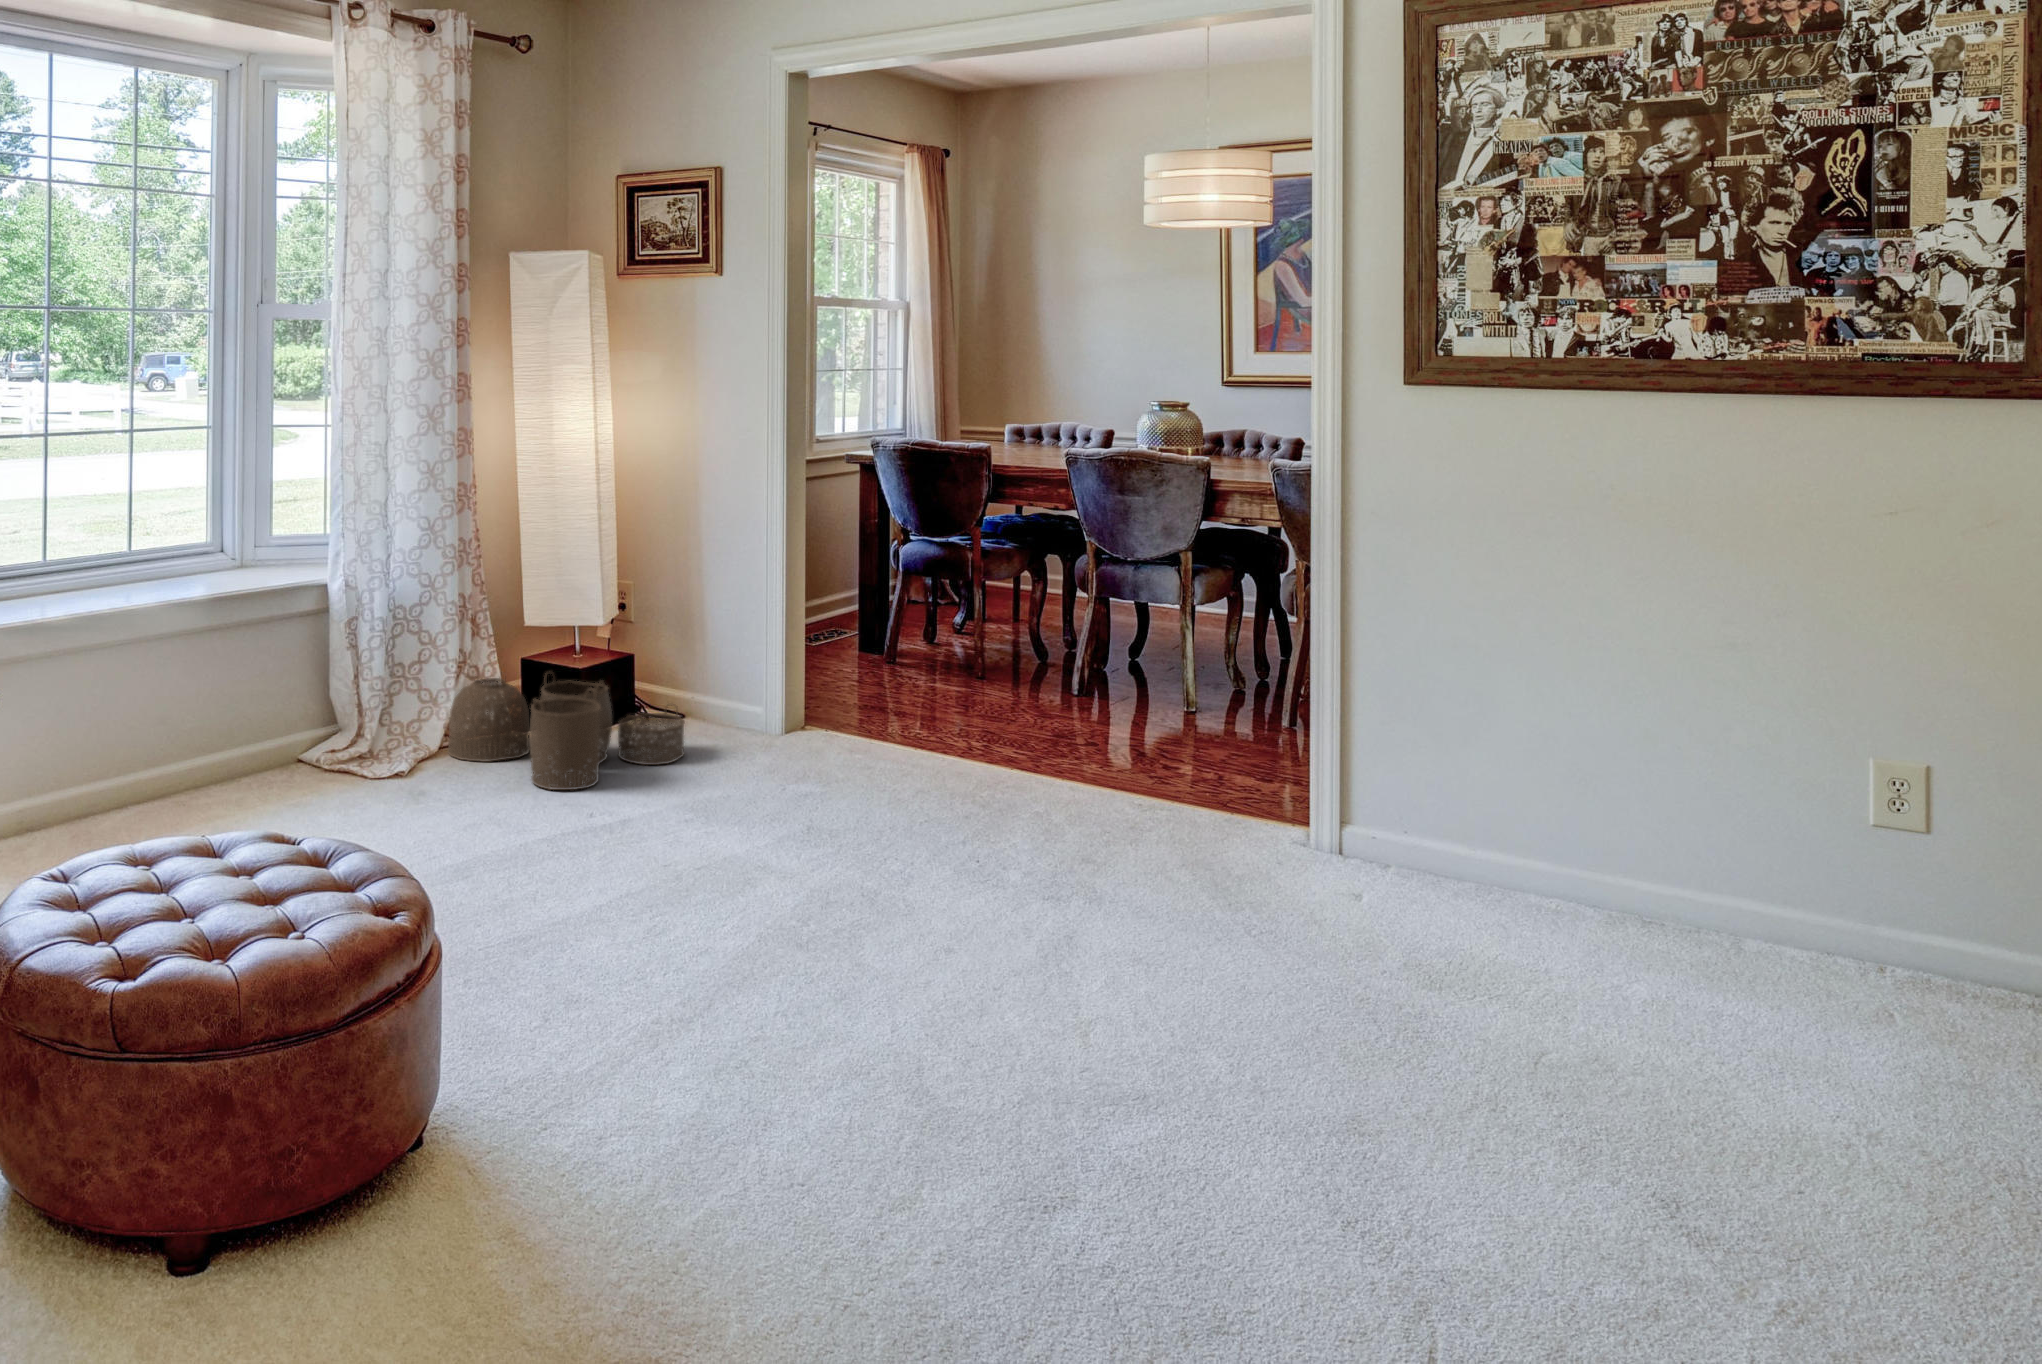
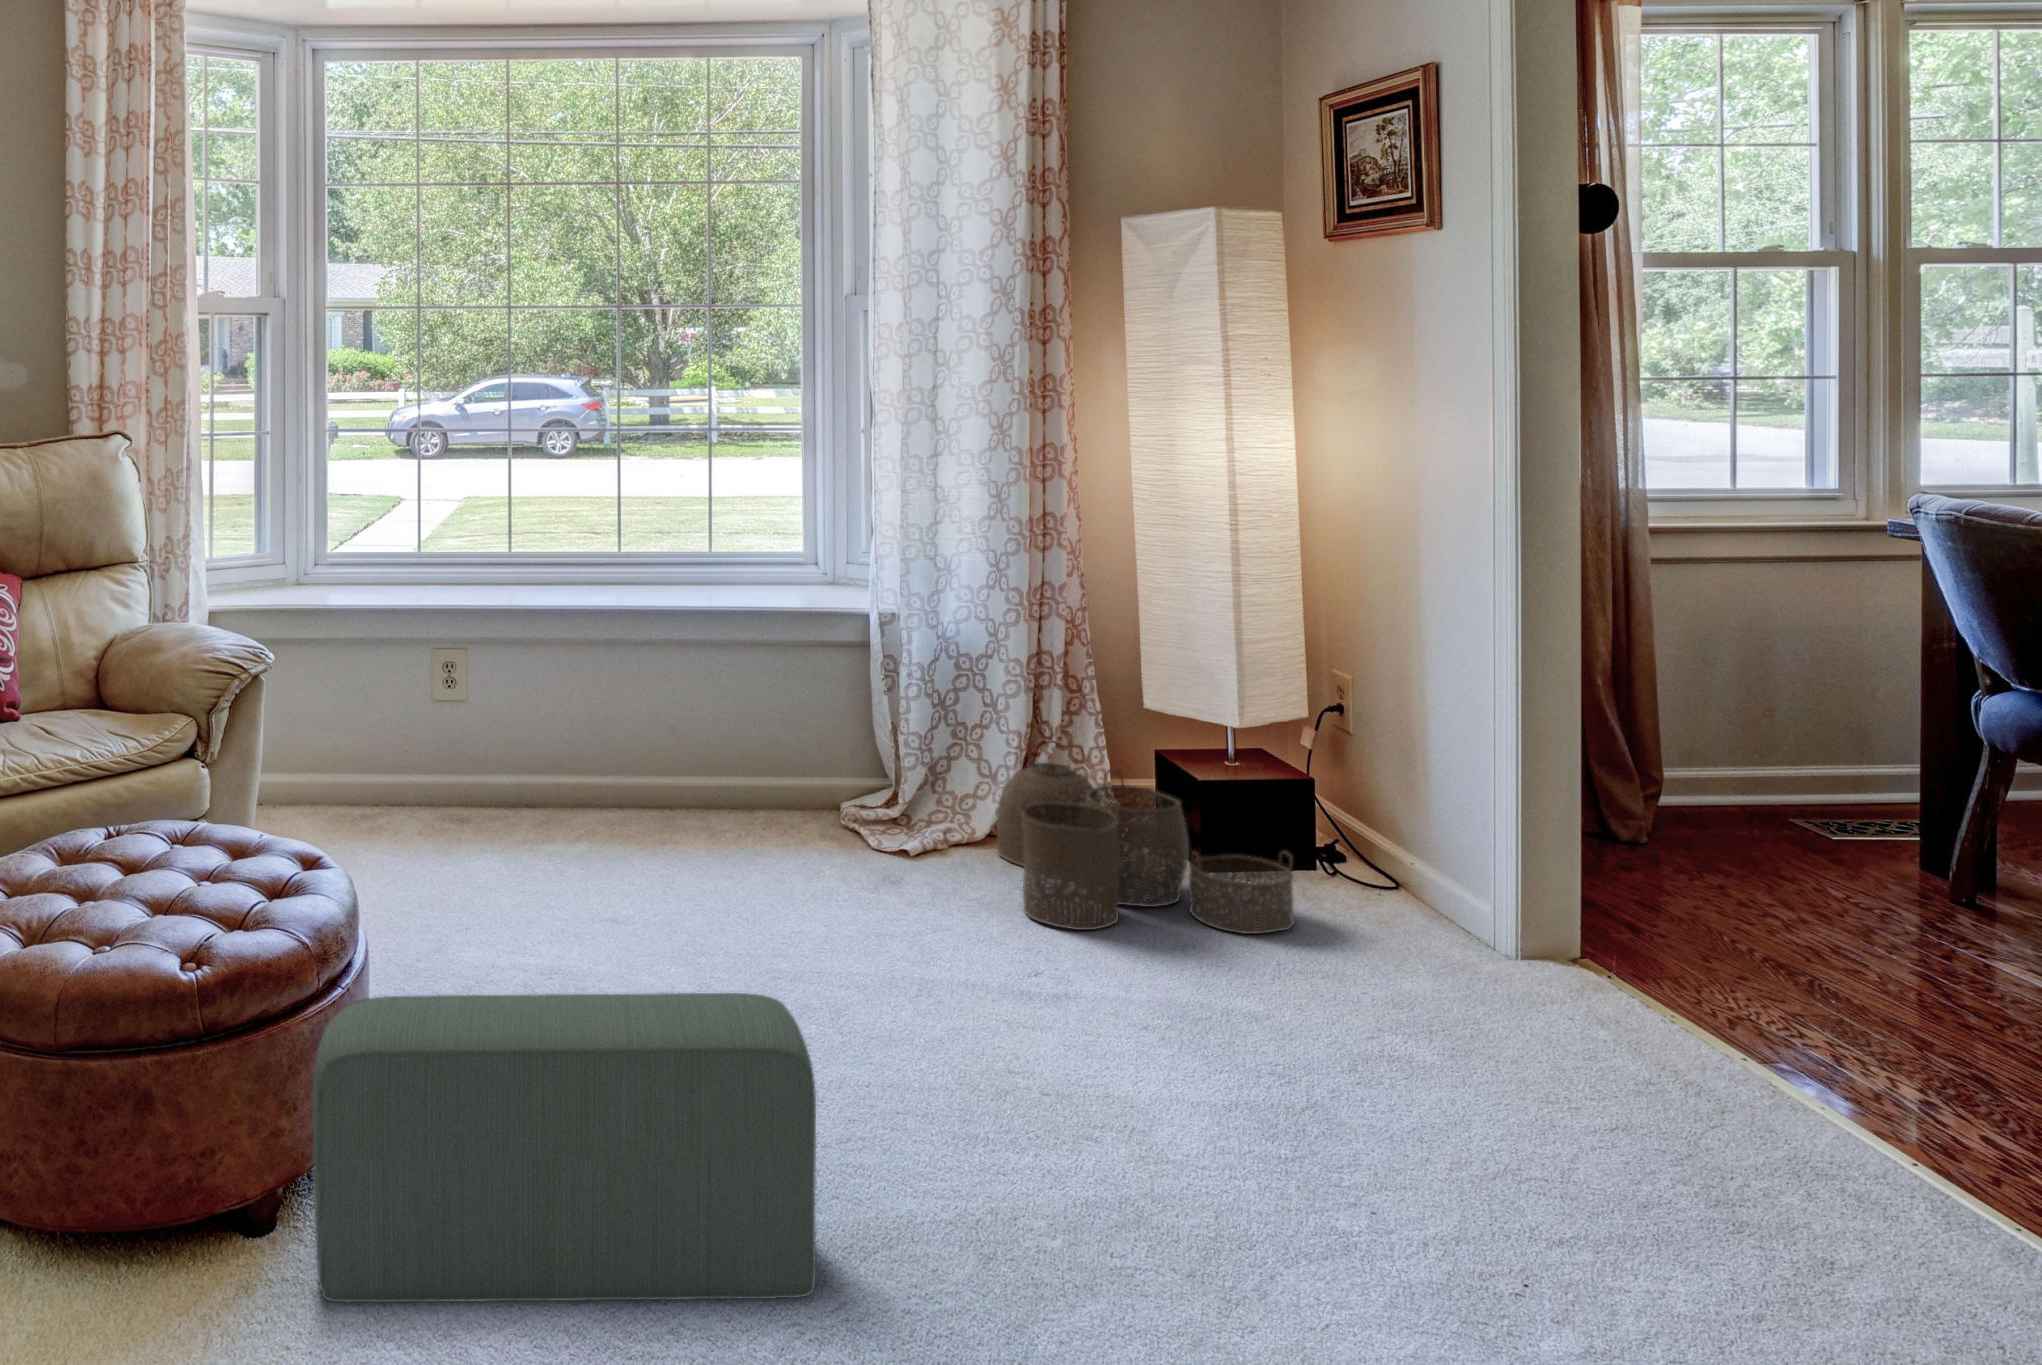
pouf: none [518,829,829,1163] -> present [313,993,816,1302]

